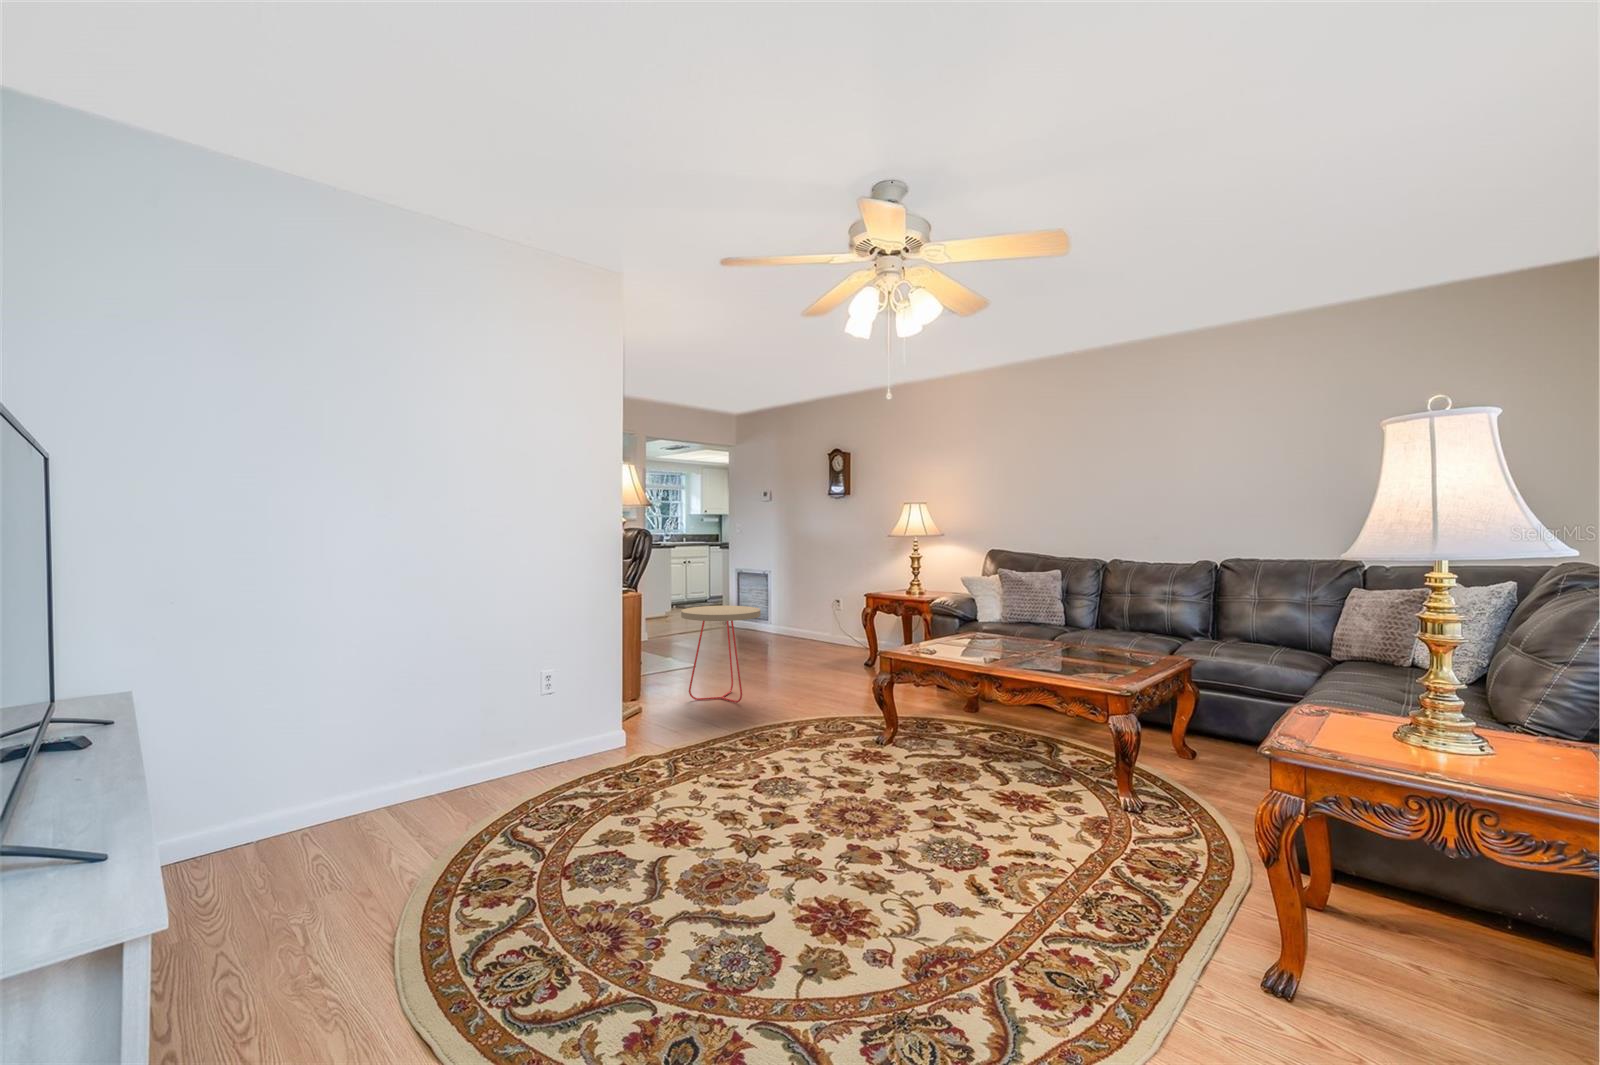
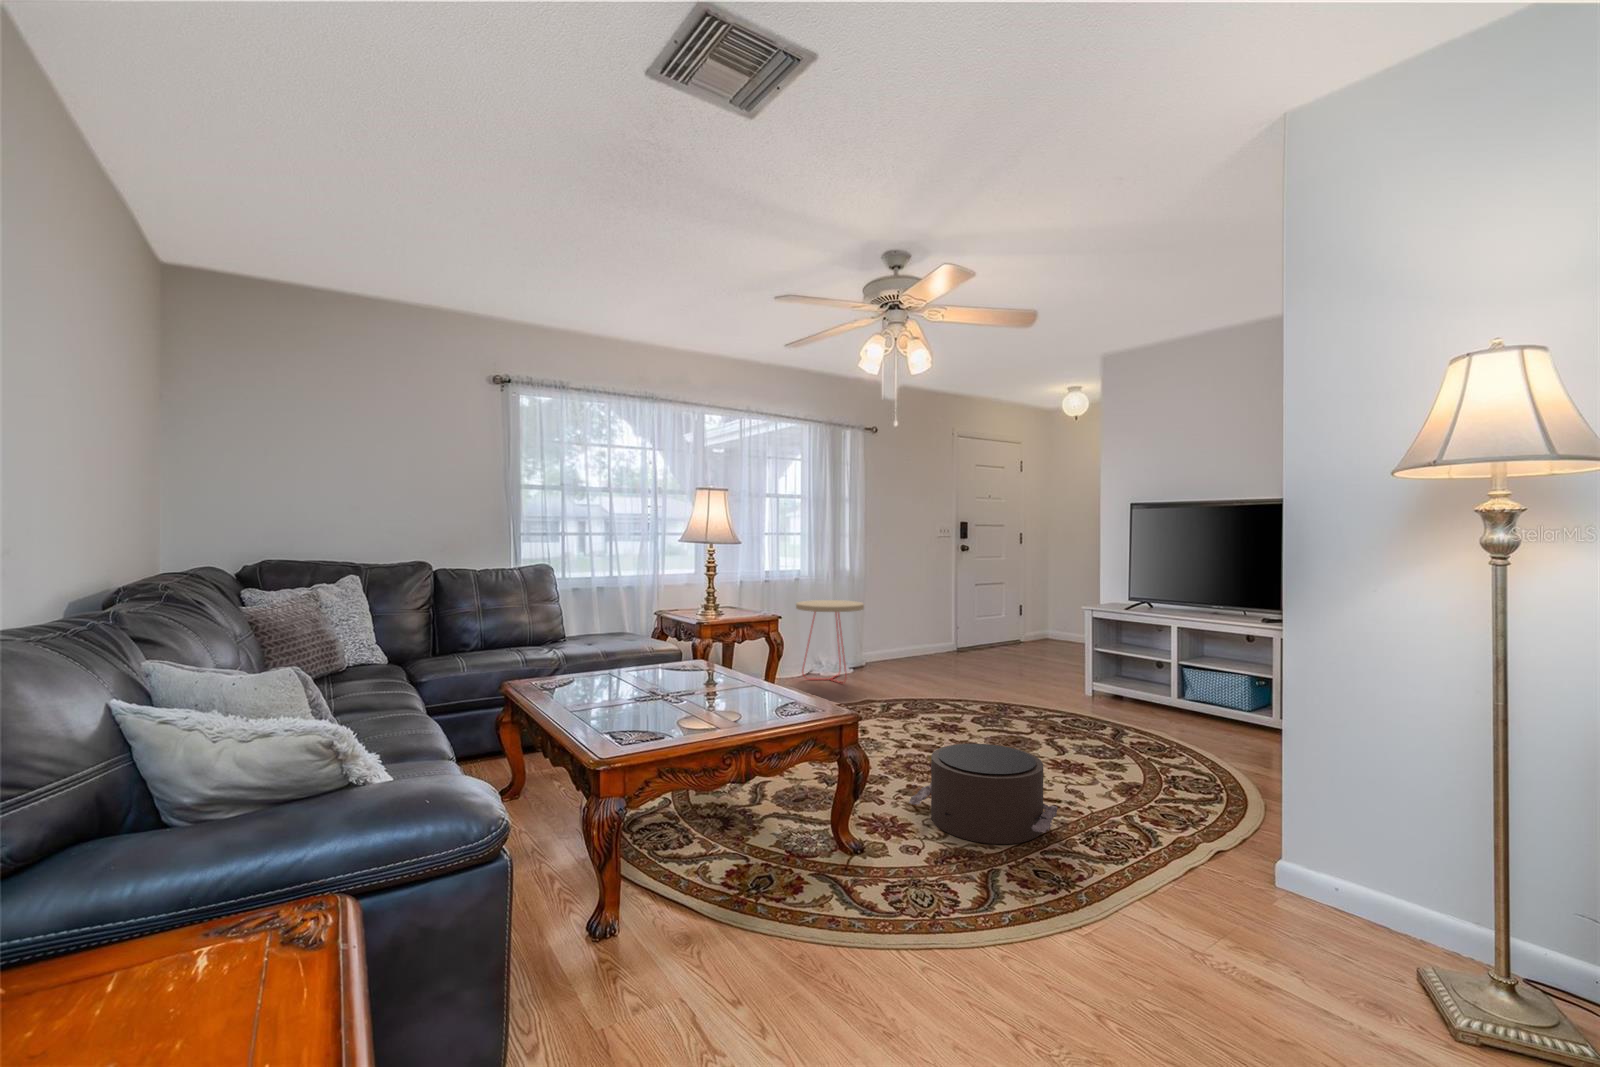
pouf: none [863,790,1050,932] -> present [909,744,1058,844]

